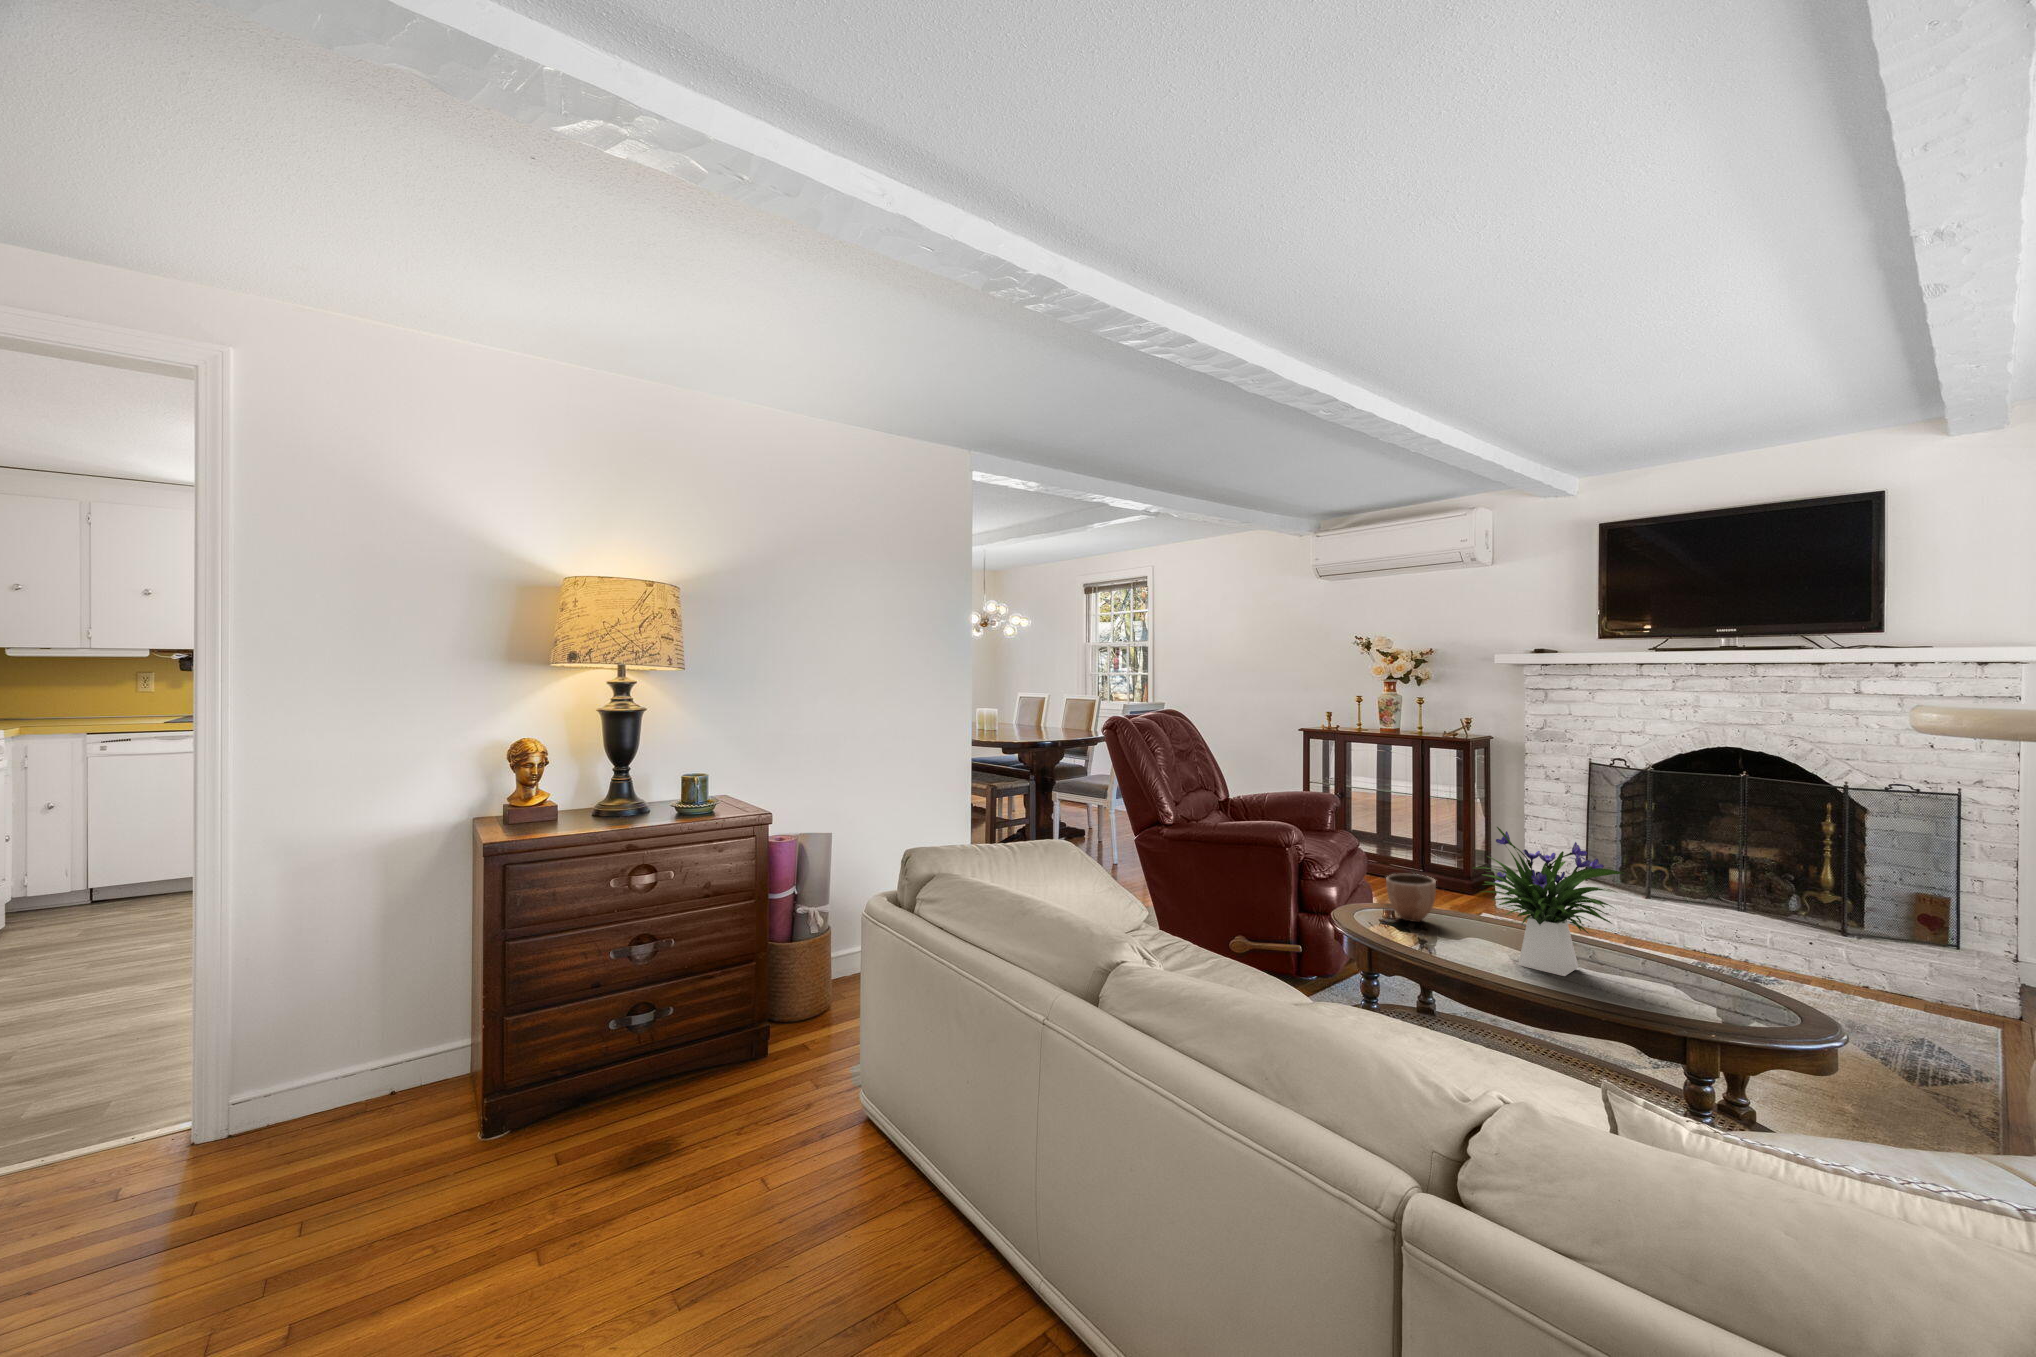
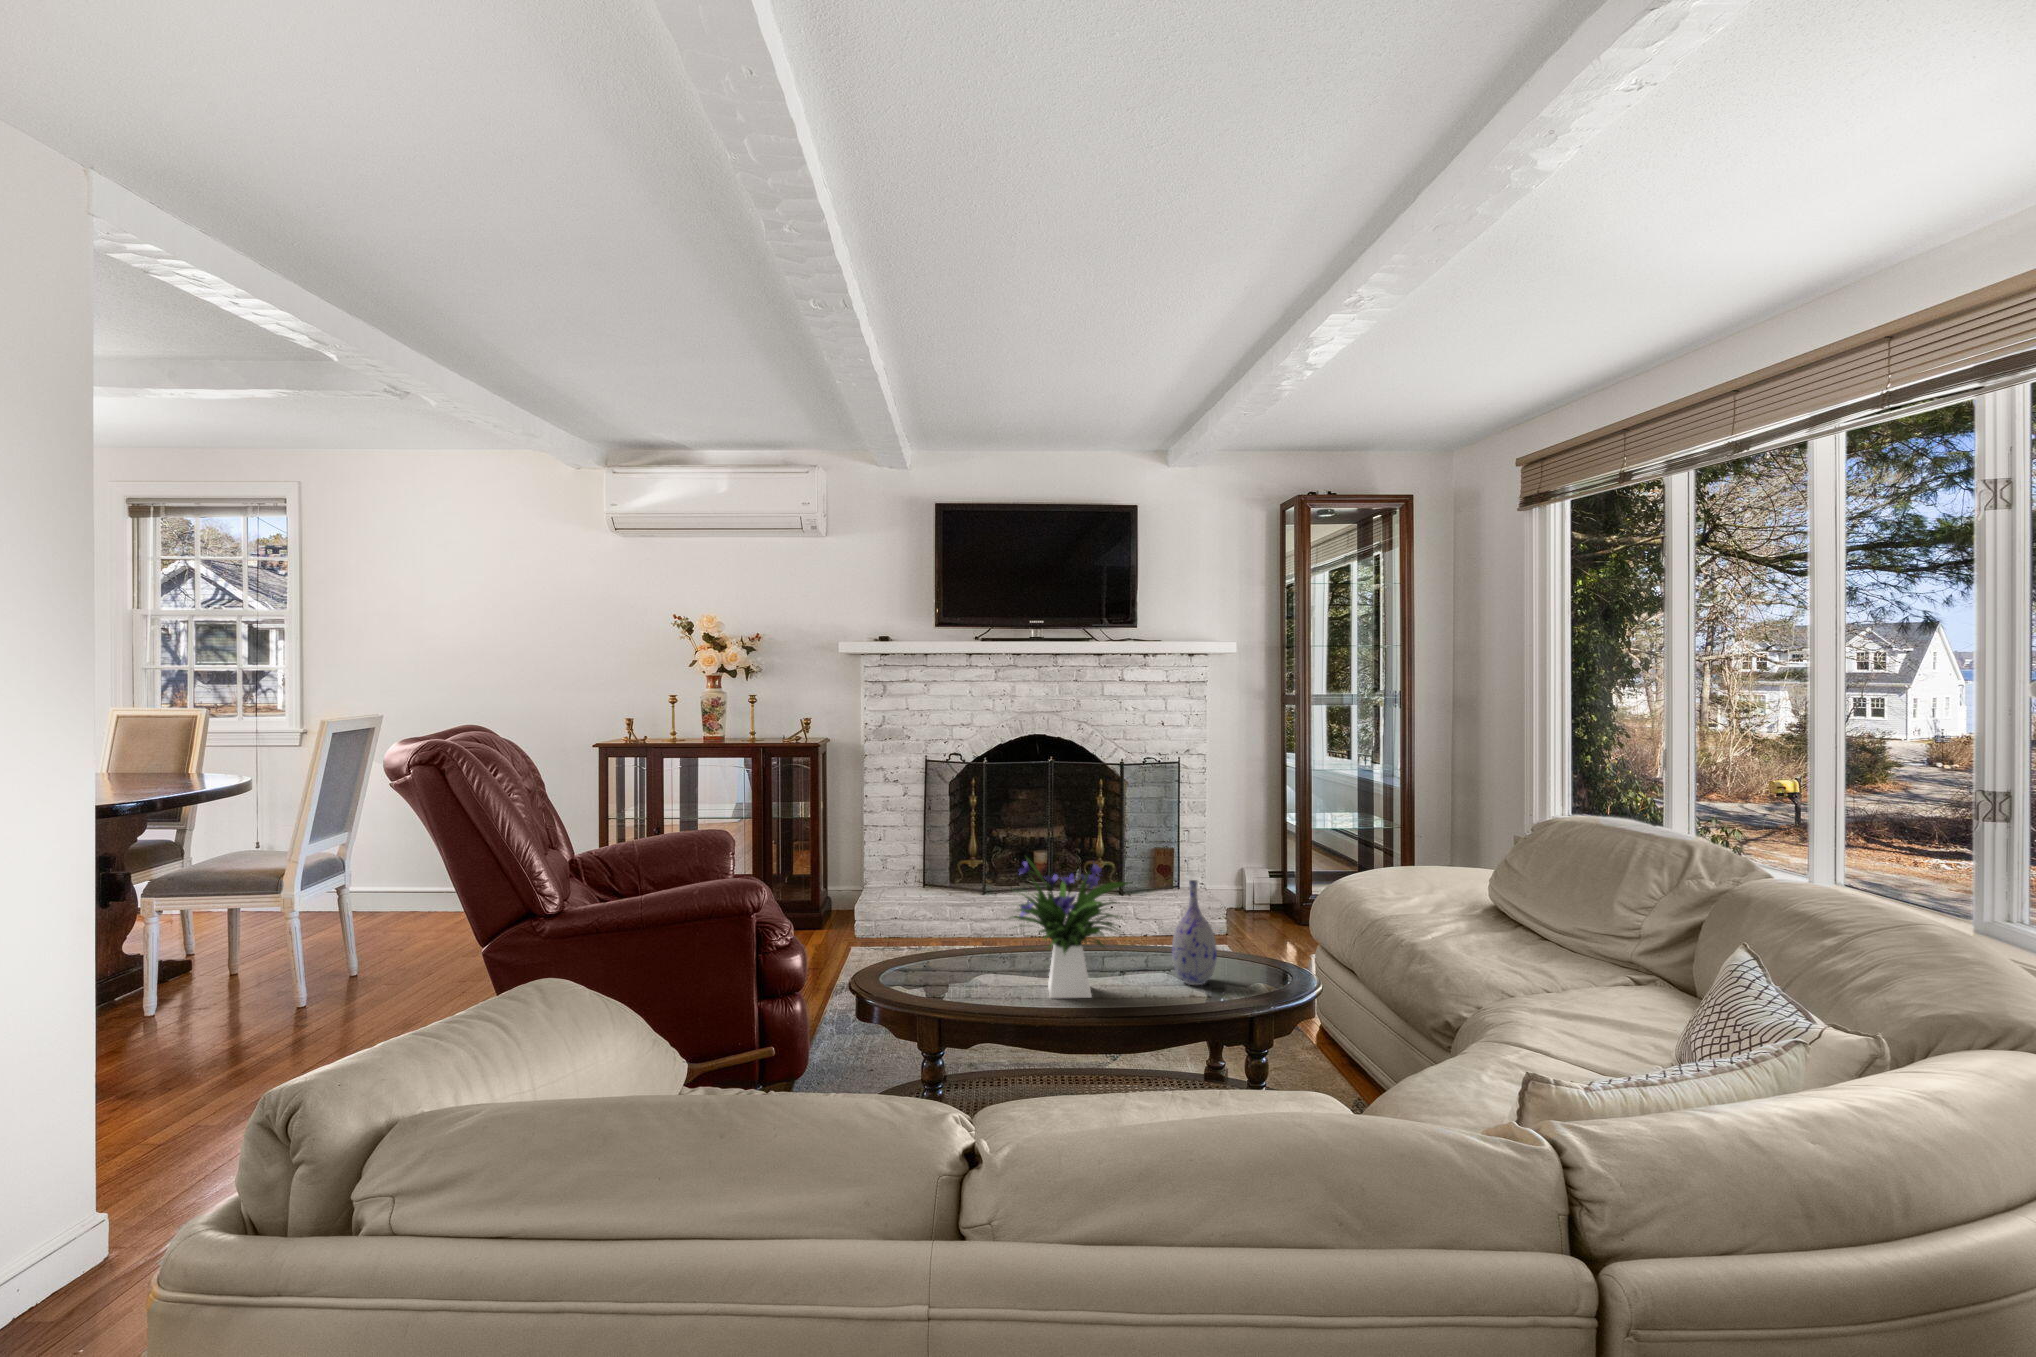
decorative bowl: present [1386,874,1436,922] -> none [882,921,934,979]
vase: none [1691,886,1756,1005] -> present [1172,880,1217,985]

